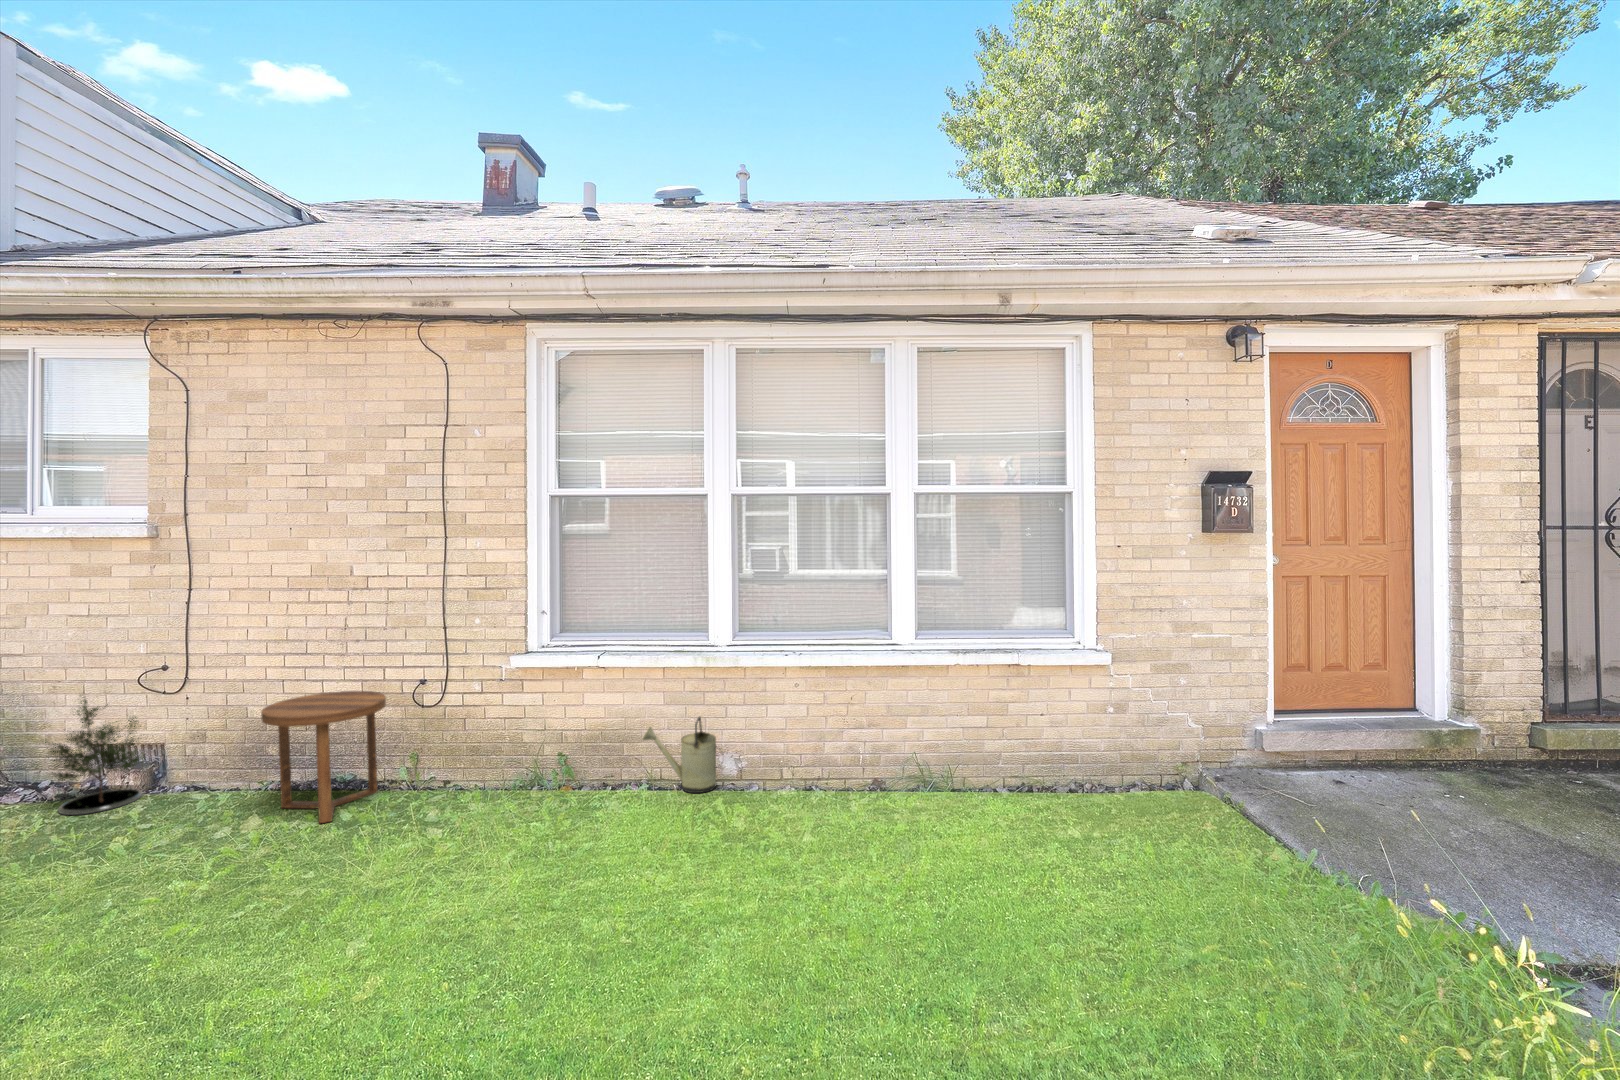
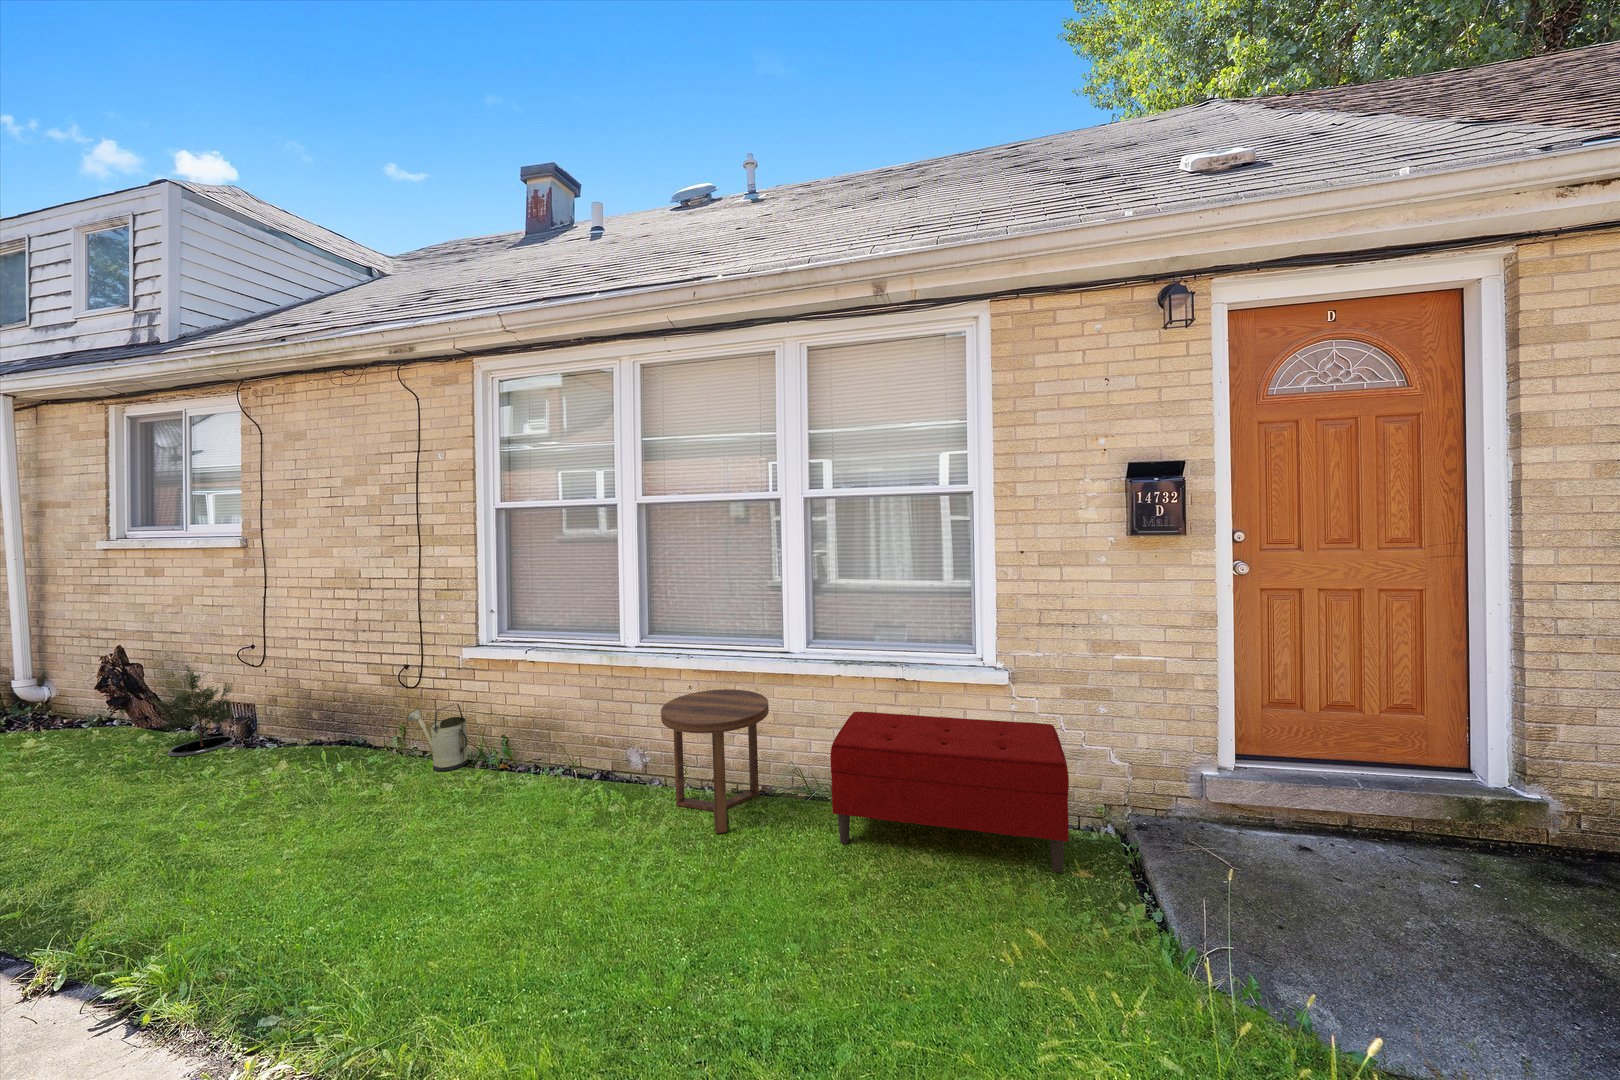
side table: present [261,691,386,823] -> present [661,689,769,833]
bench: none [969,696,1188,810] -> present [830,712,1069,873]
watering can: present [642,717,724,793] -> present [406,704,468,771]

